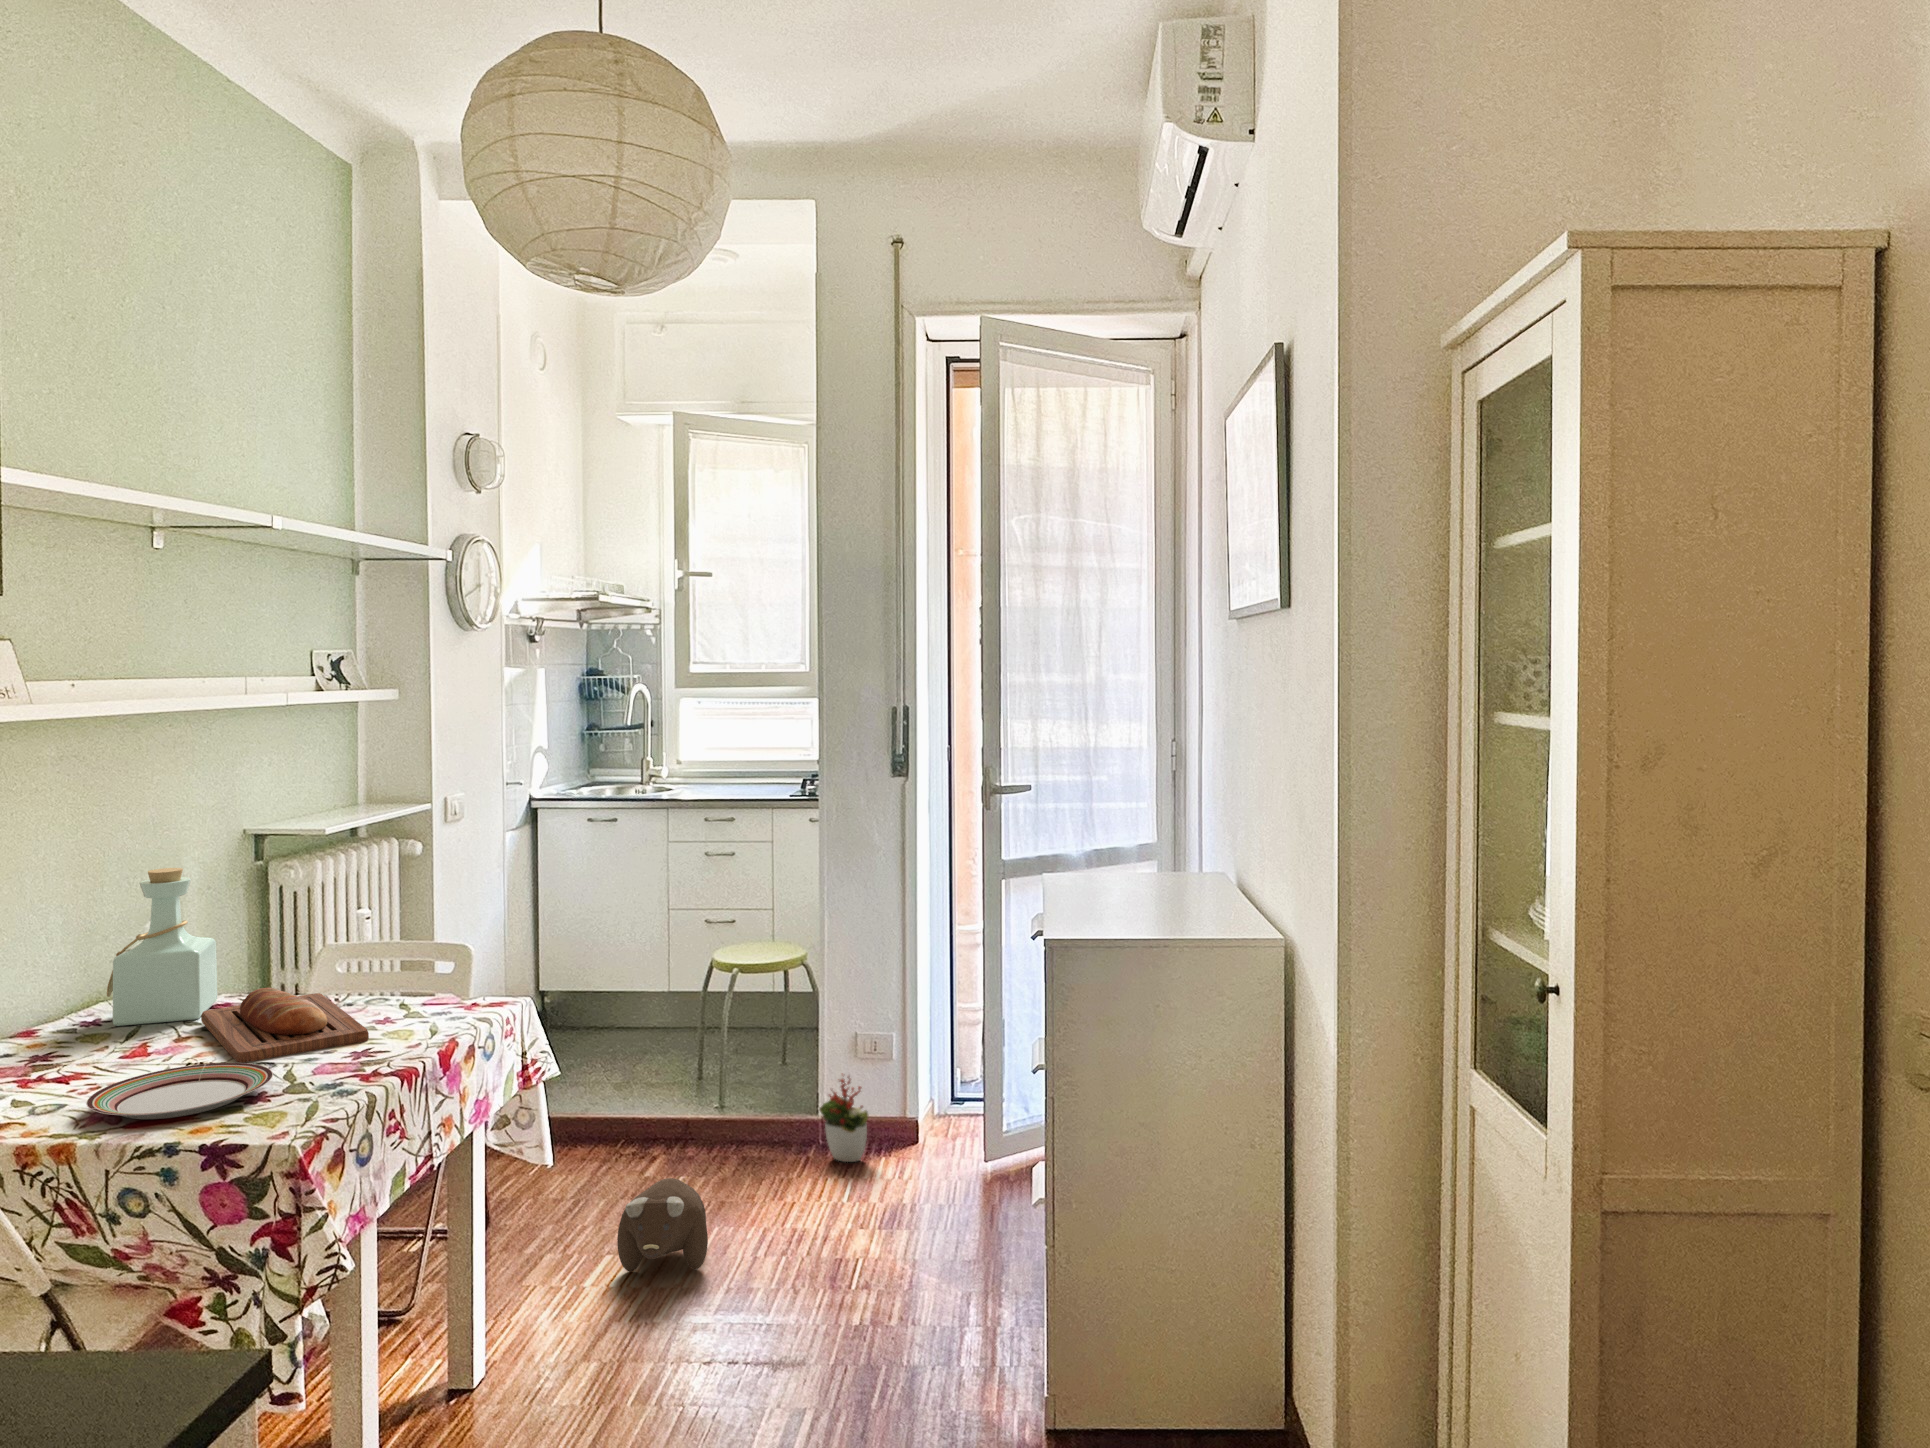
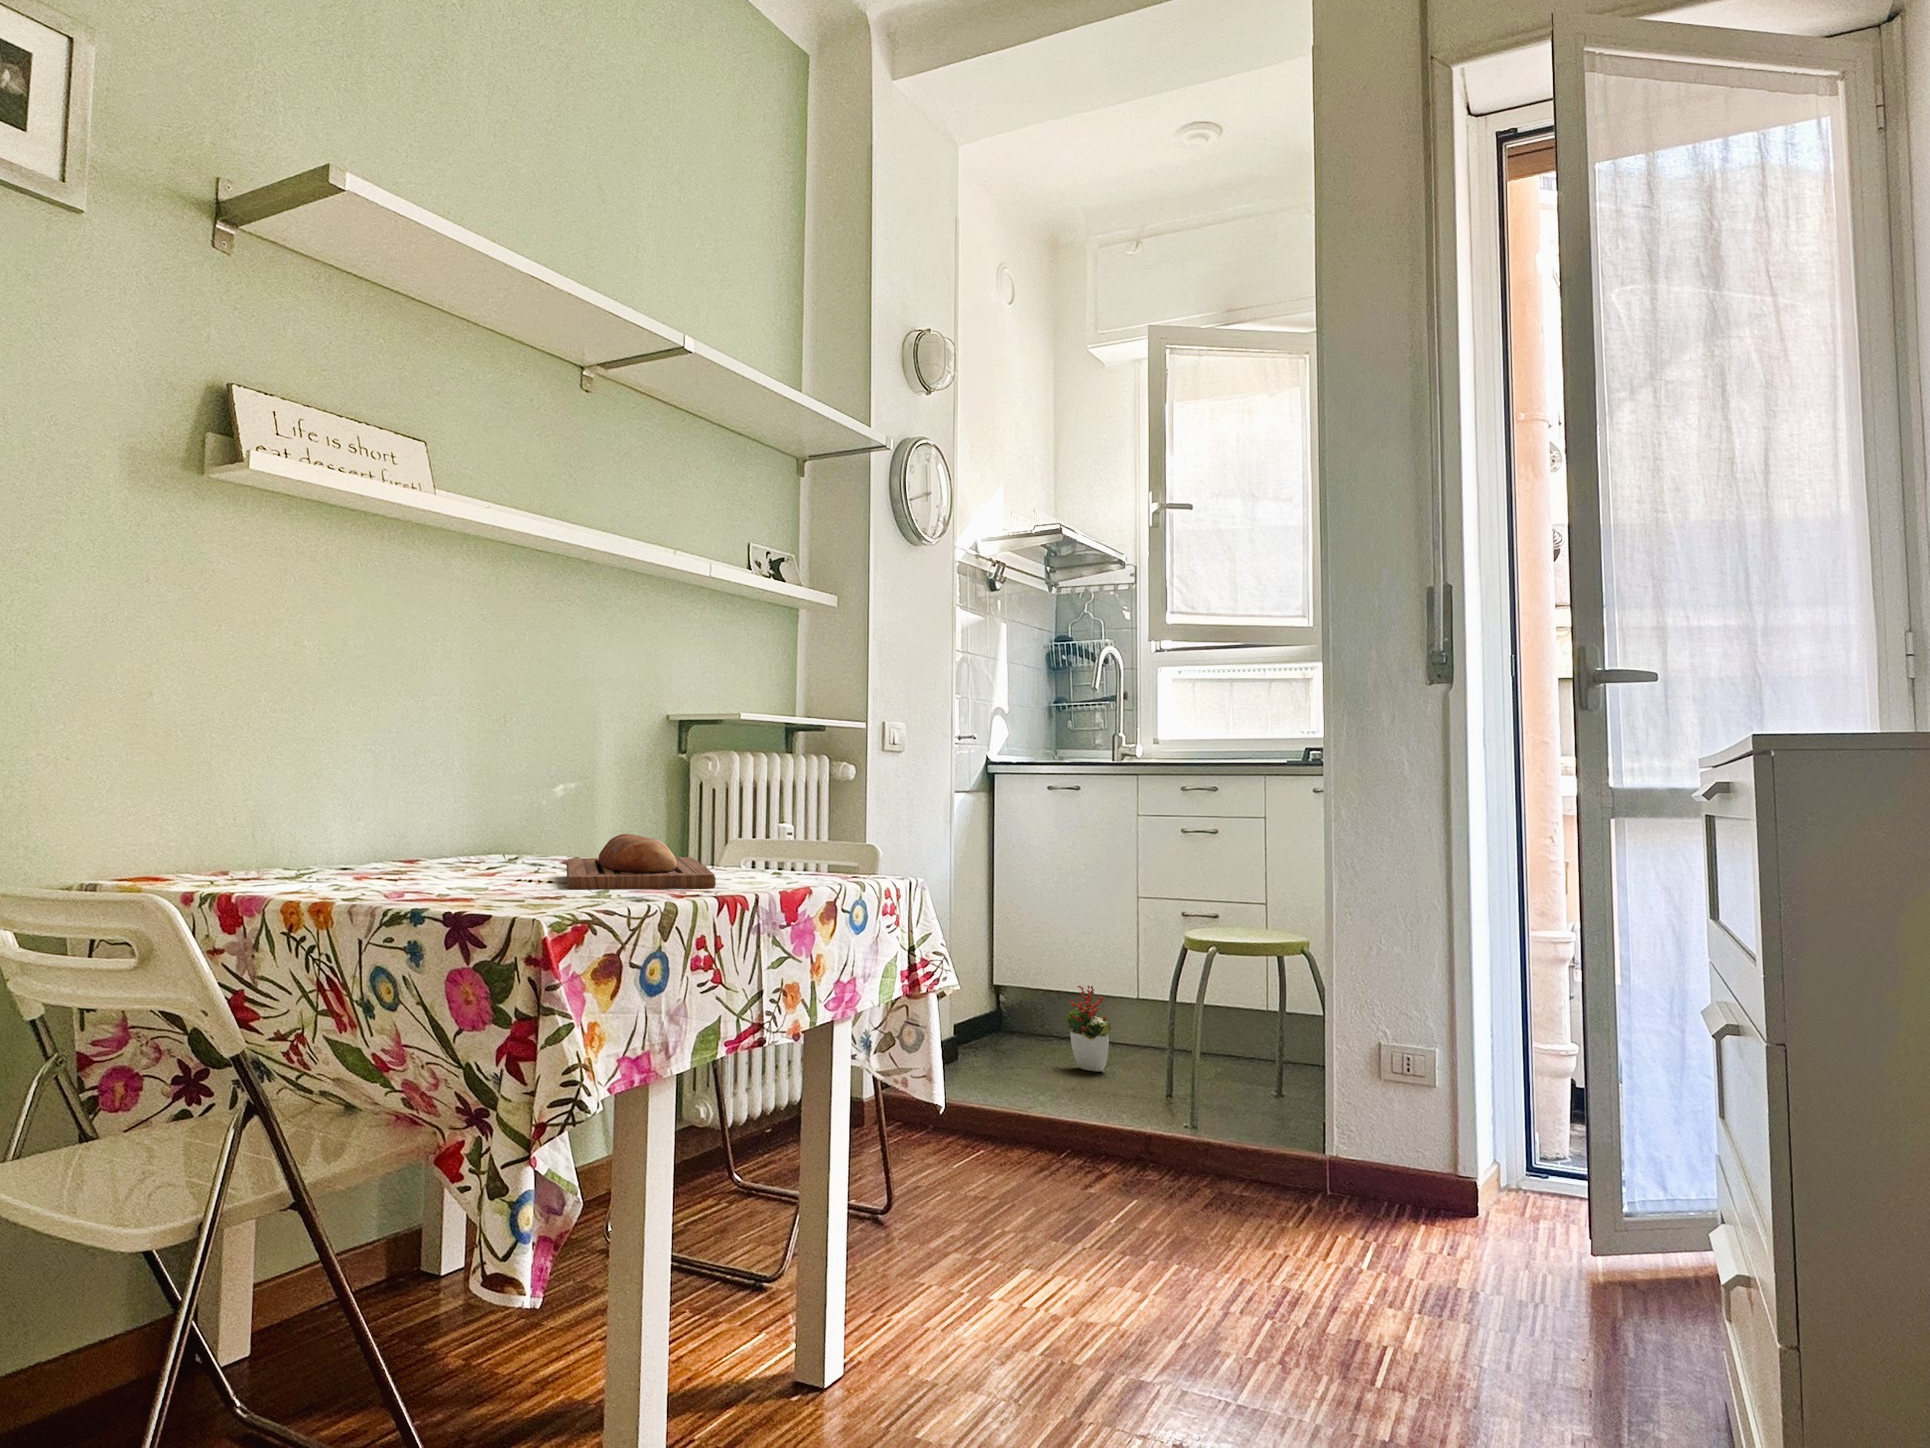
bottle: present [107,868,217,1026] -> none [491,706,600,874]
plate: present [86,1063,273,1119] -> none [376,872,579,904]
decorative plant: present [819,1077,868,1162] -> present [1065,986,1110,1071]
plush toy: present [617,1178,708,1272] -> none [1041,1178,1160,1310]

